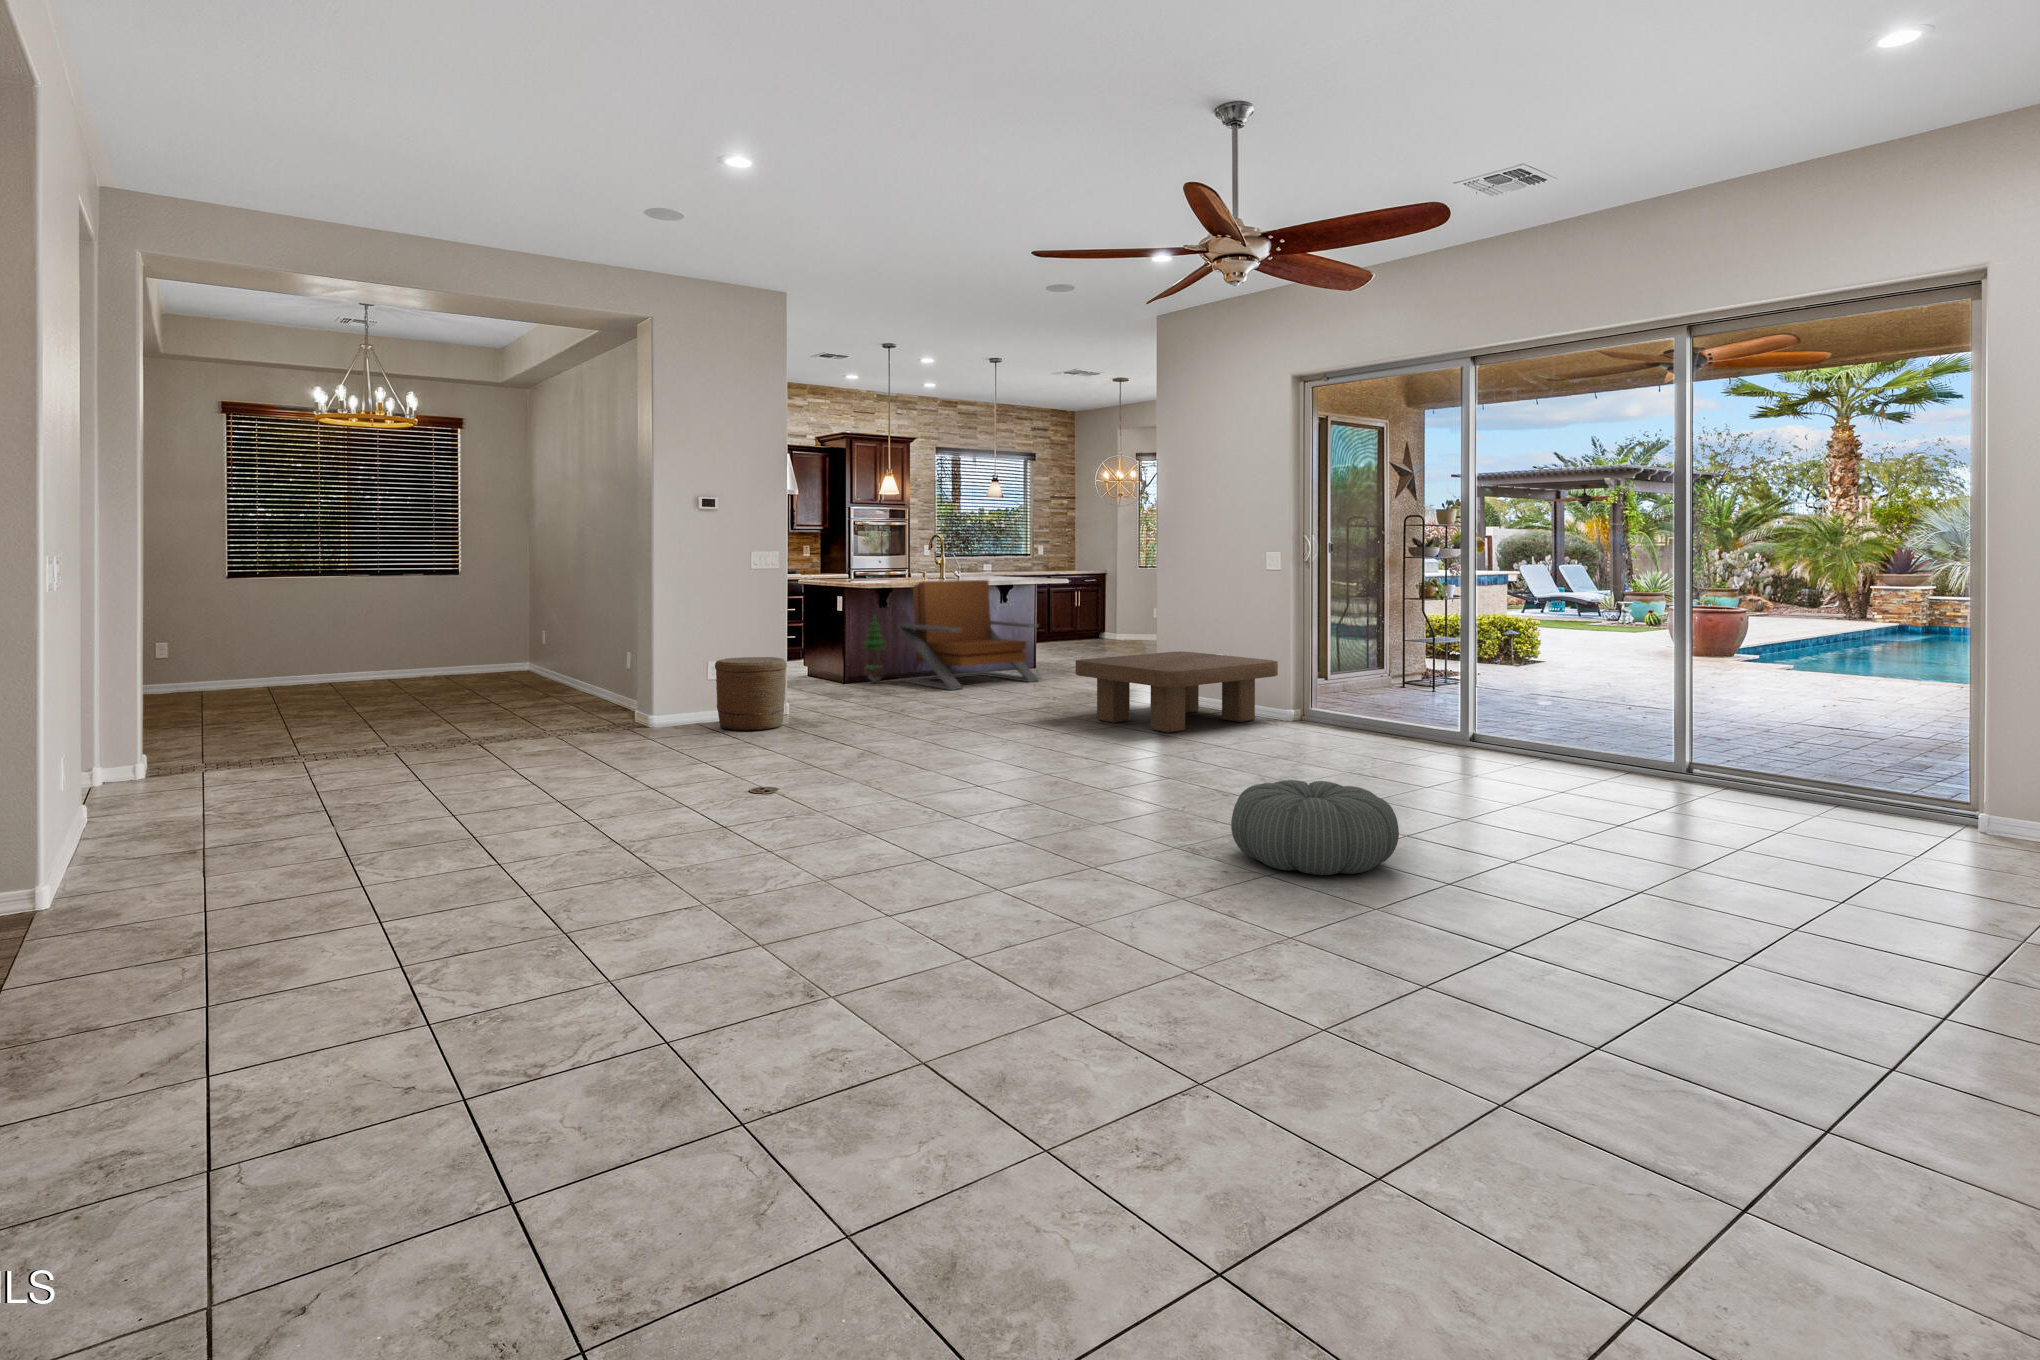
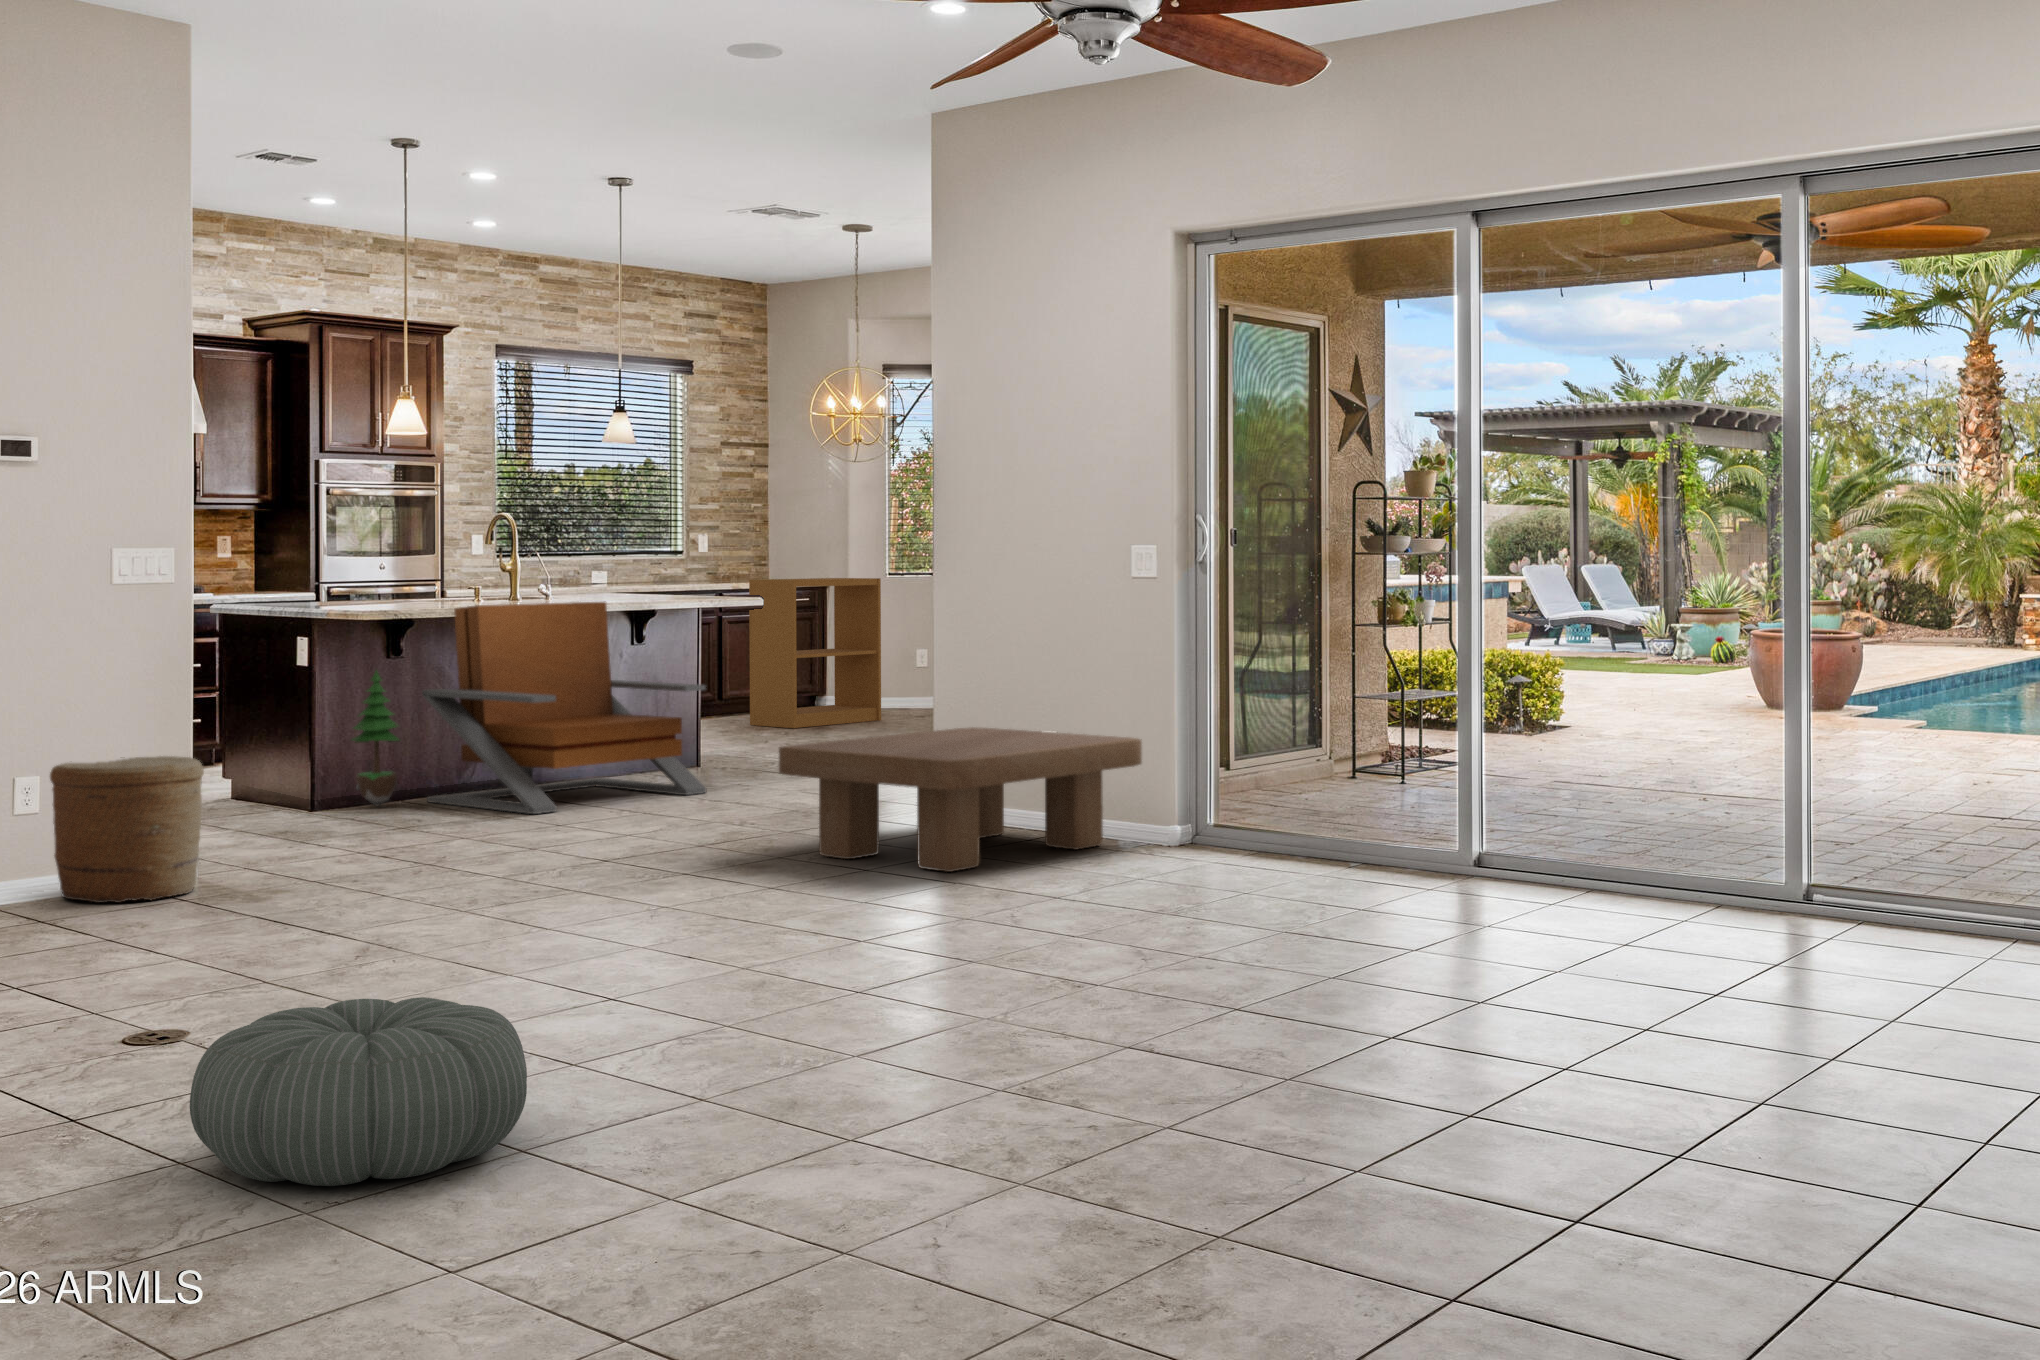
bookshelf: none [1063,568,1131,646] -> present [749,578,881,728]
pouf: present [1231,780,1399,875] -> present [190,997,527,1186]

